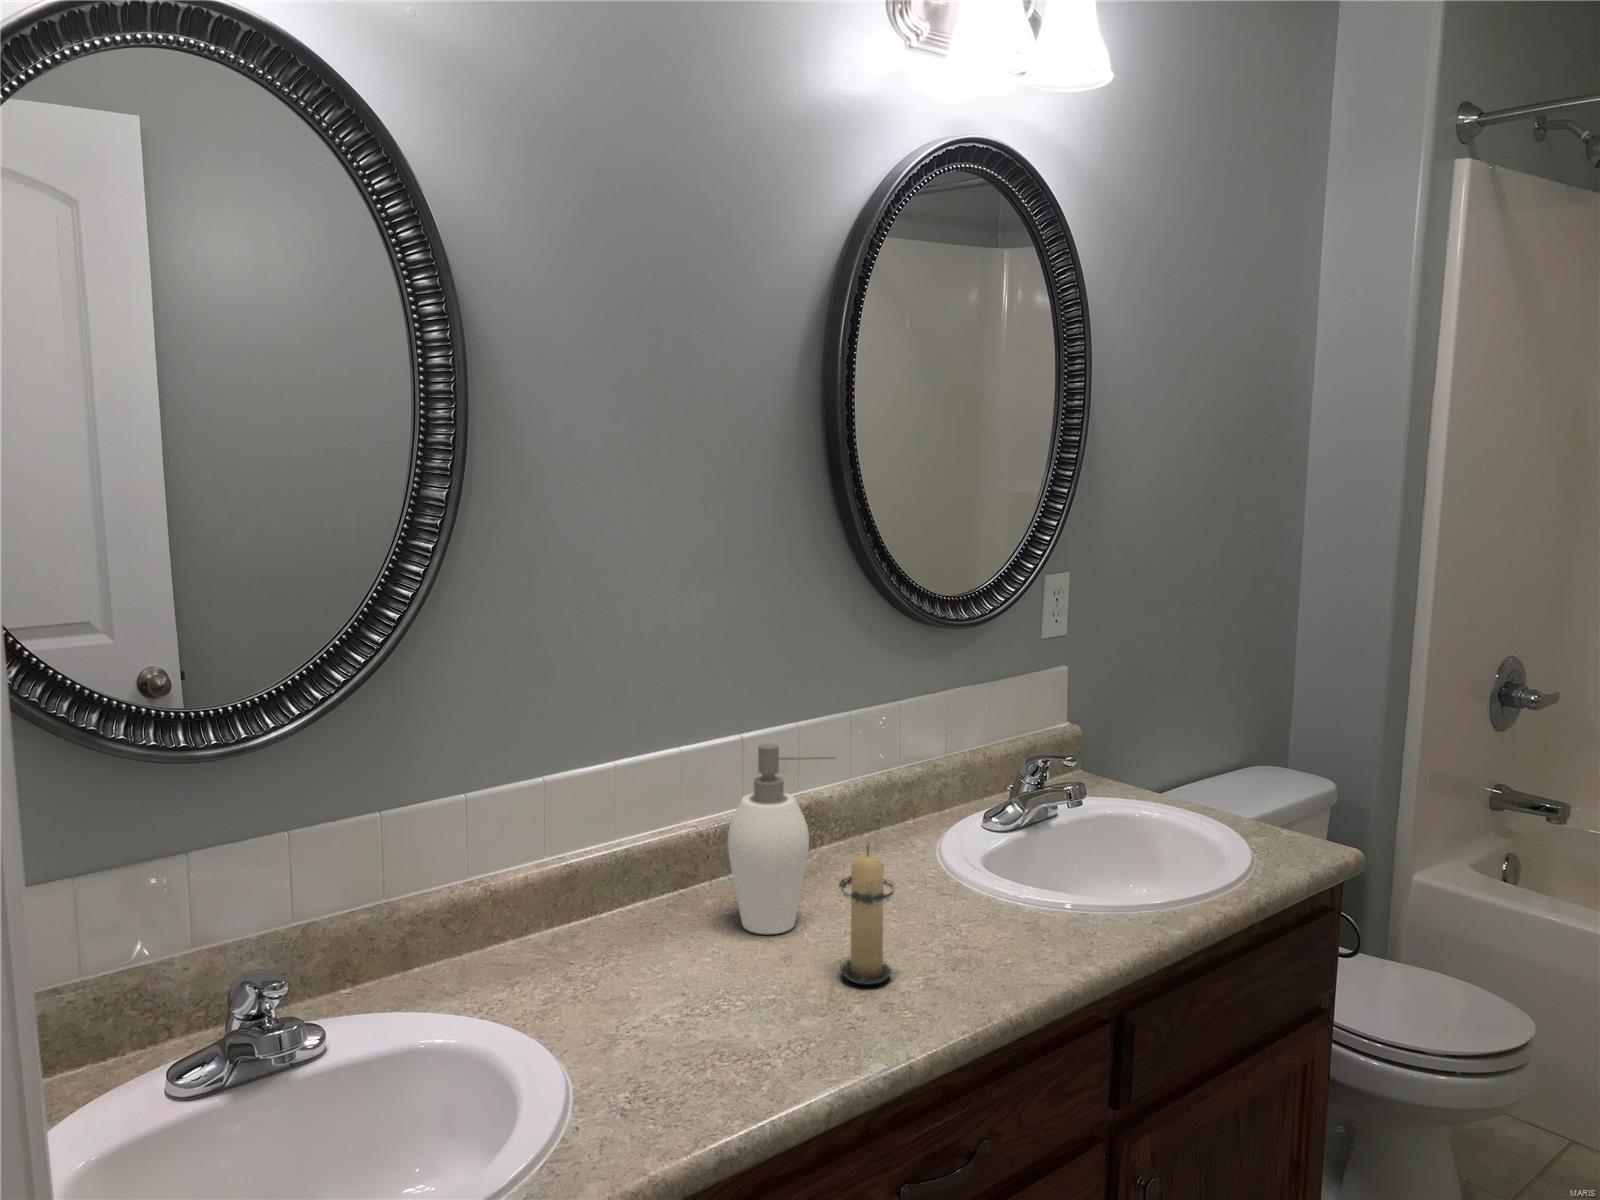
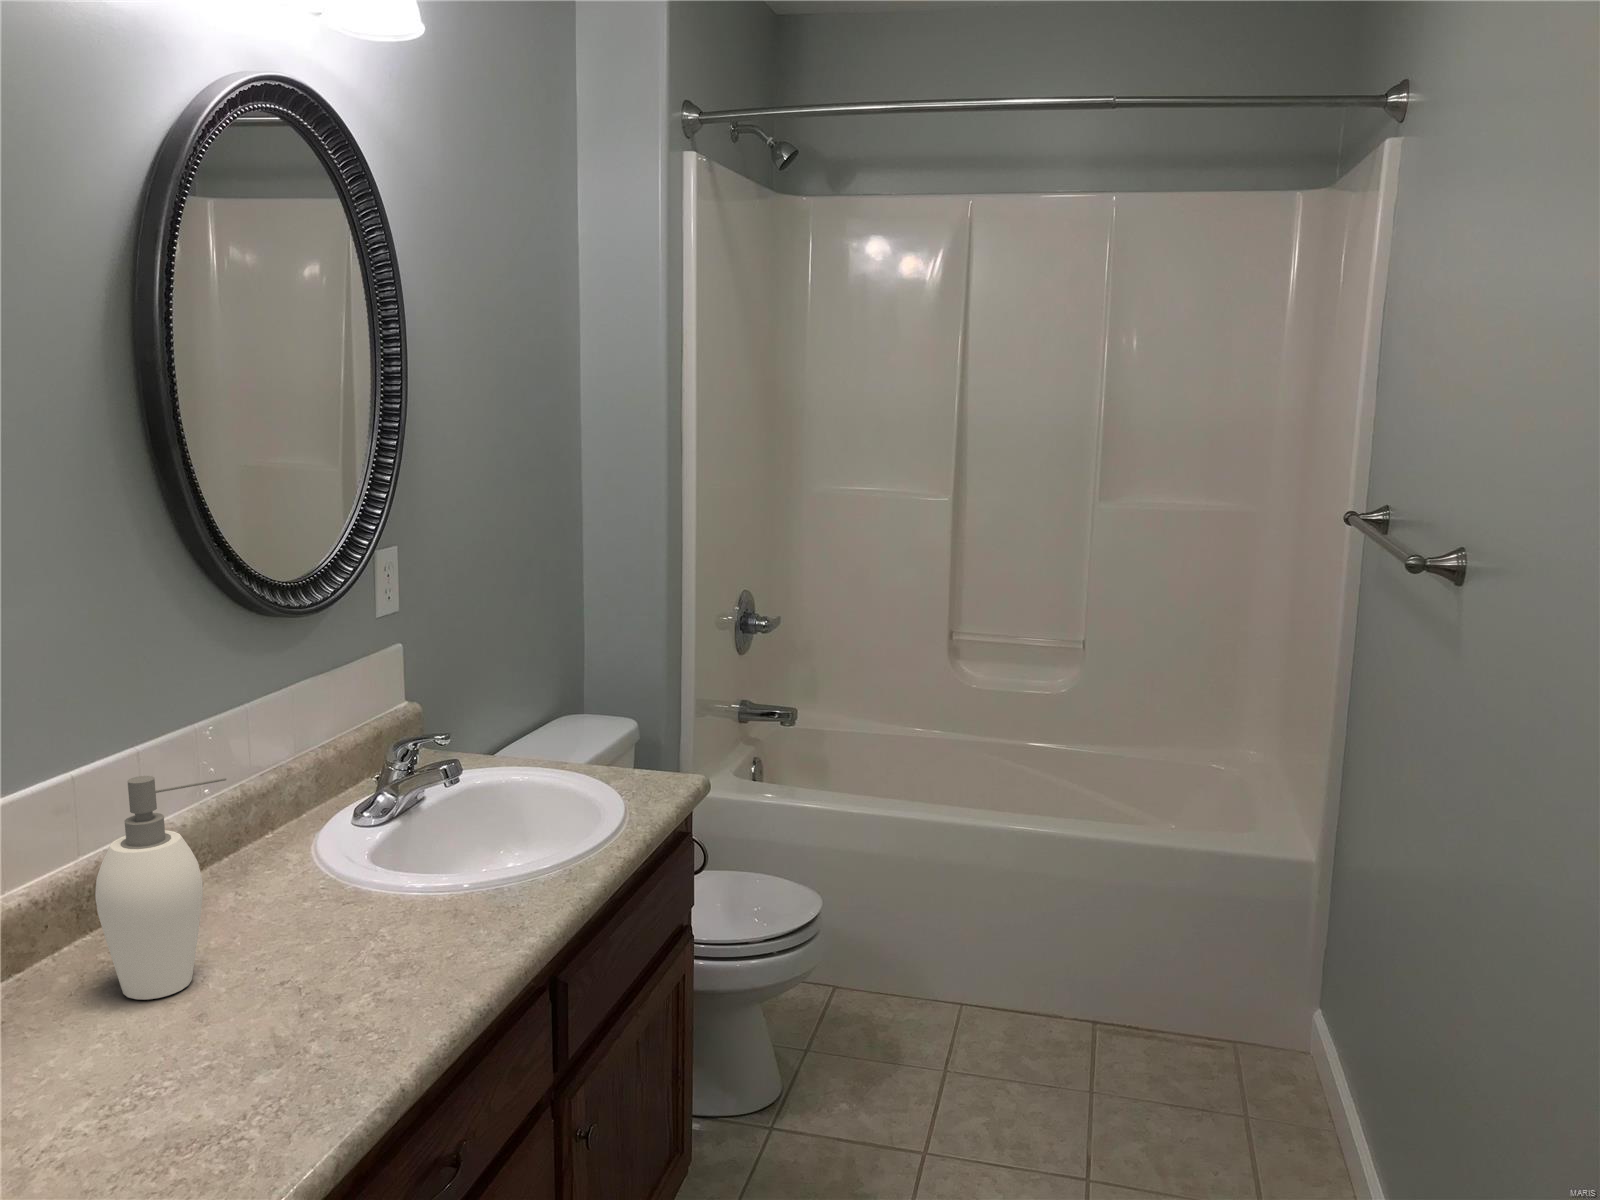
candle: present [839,845,894,984] -> none [263,867,346,1024]

